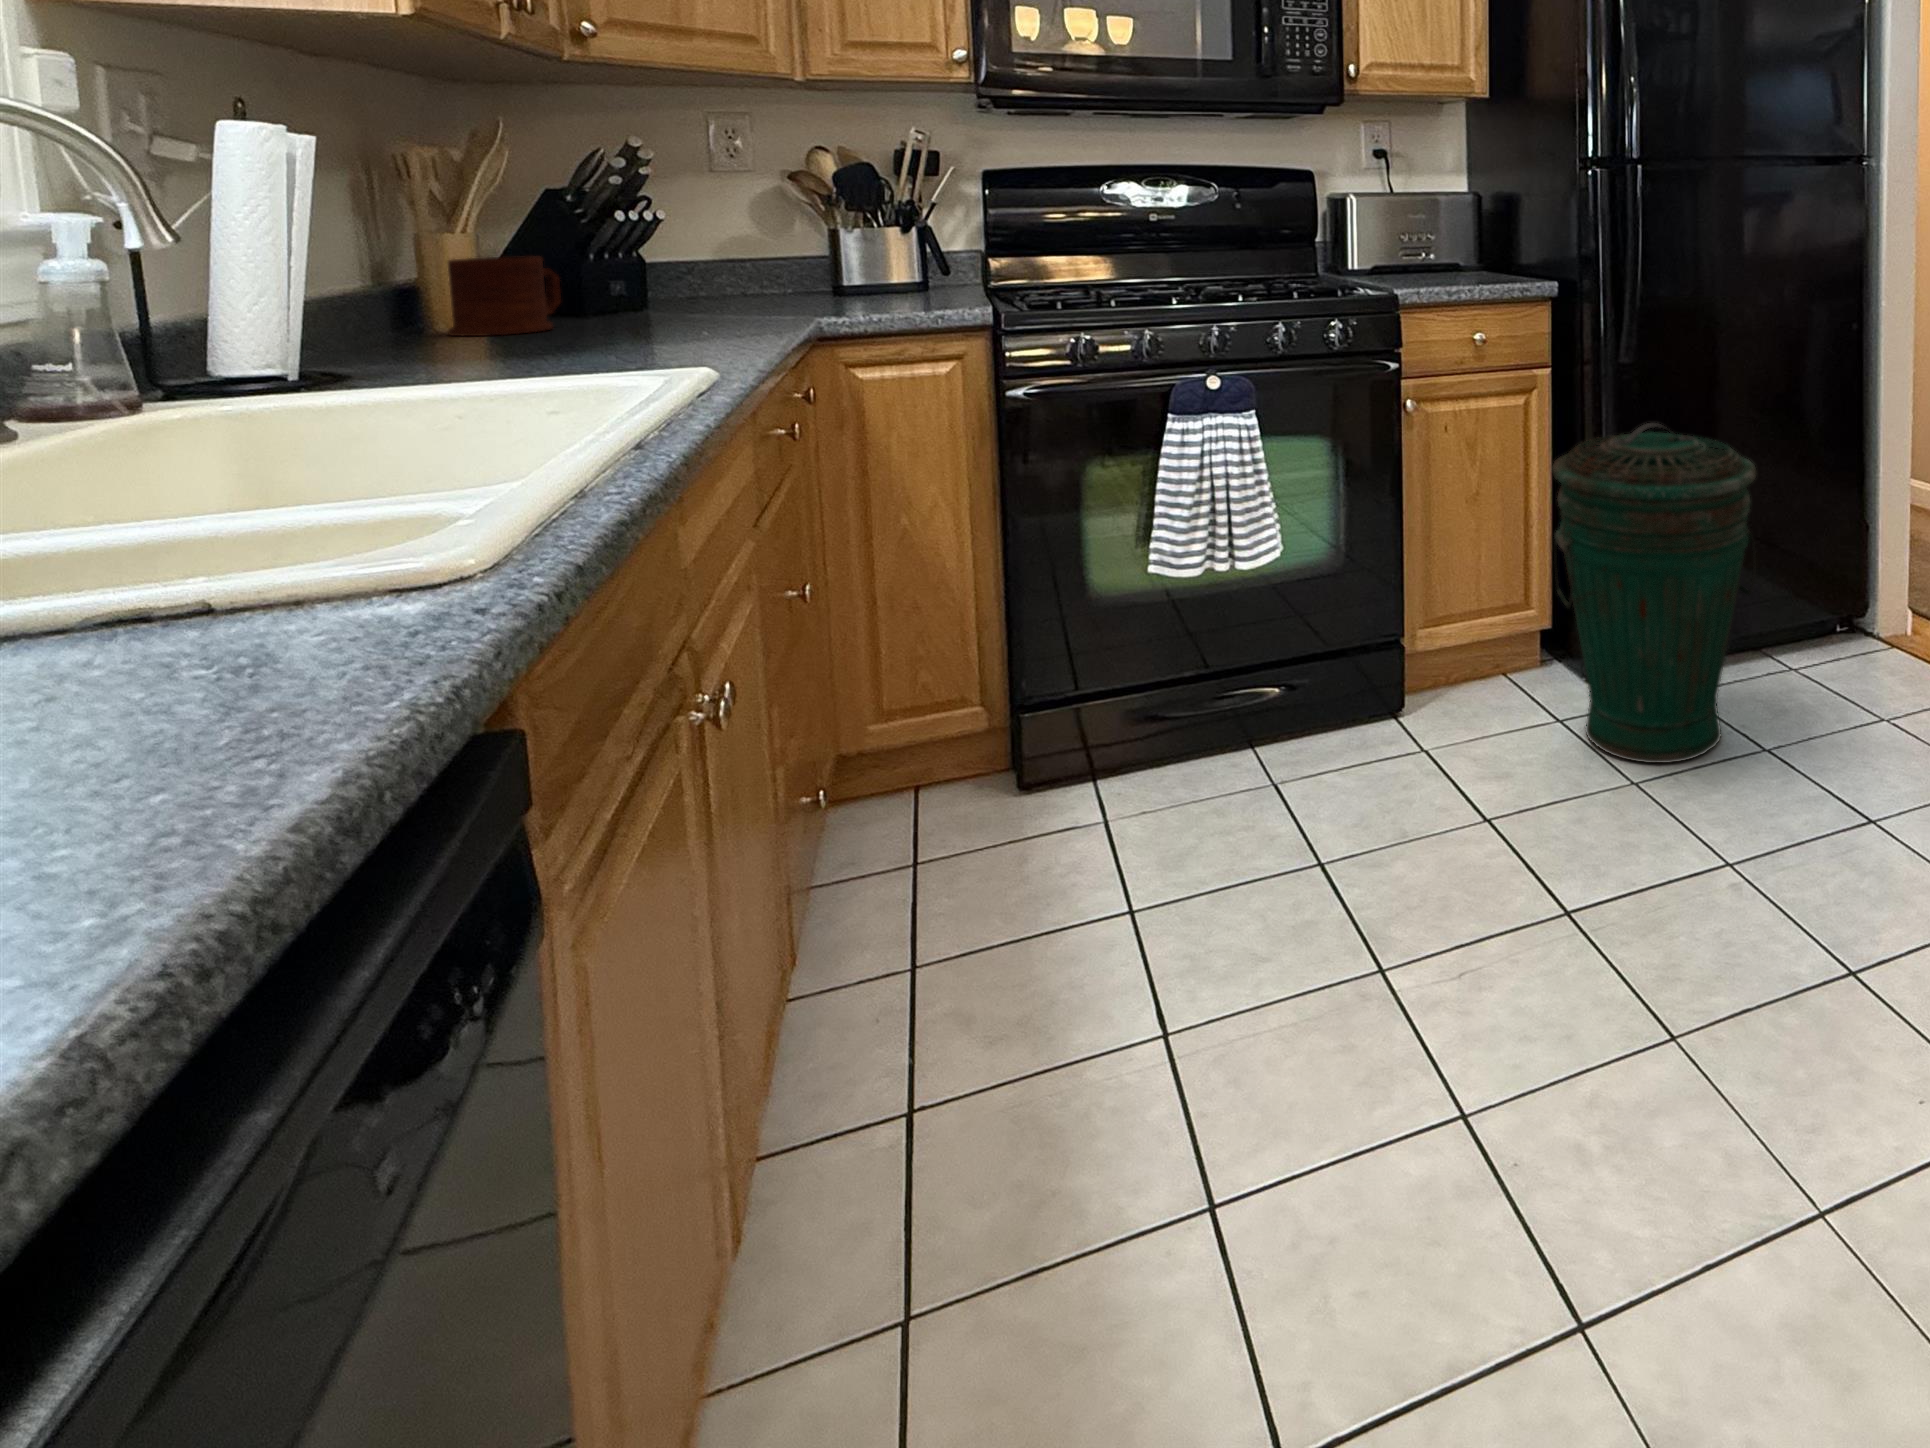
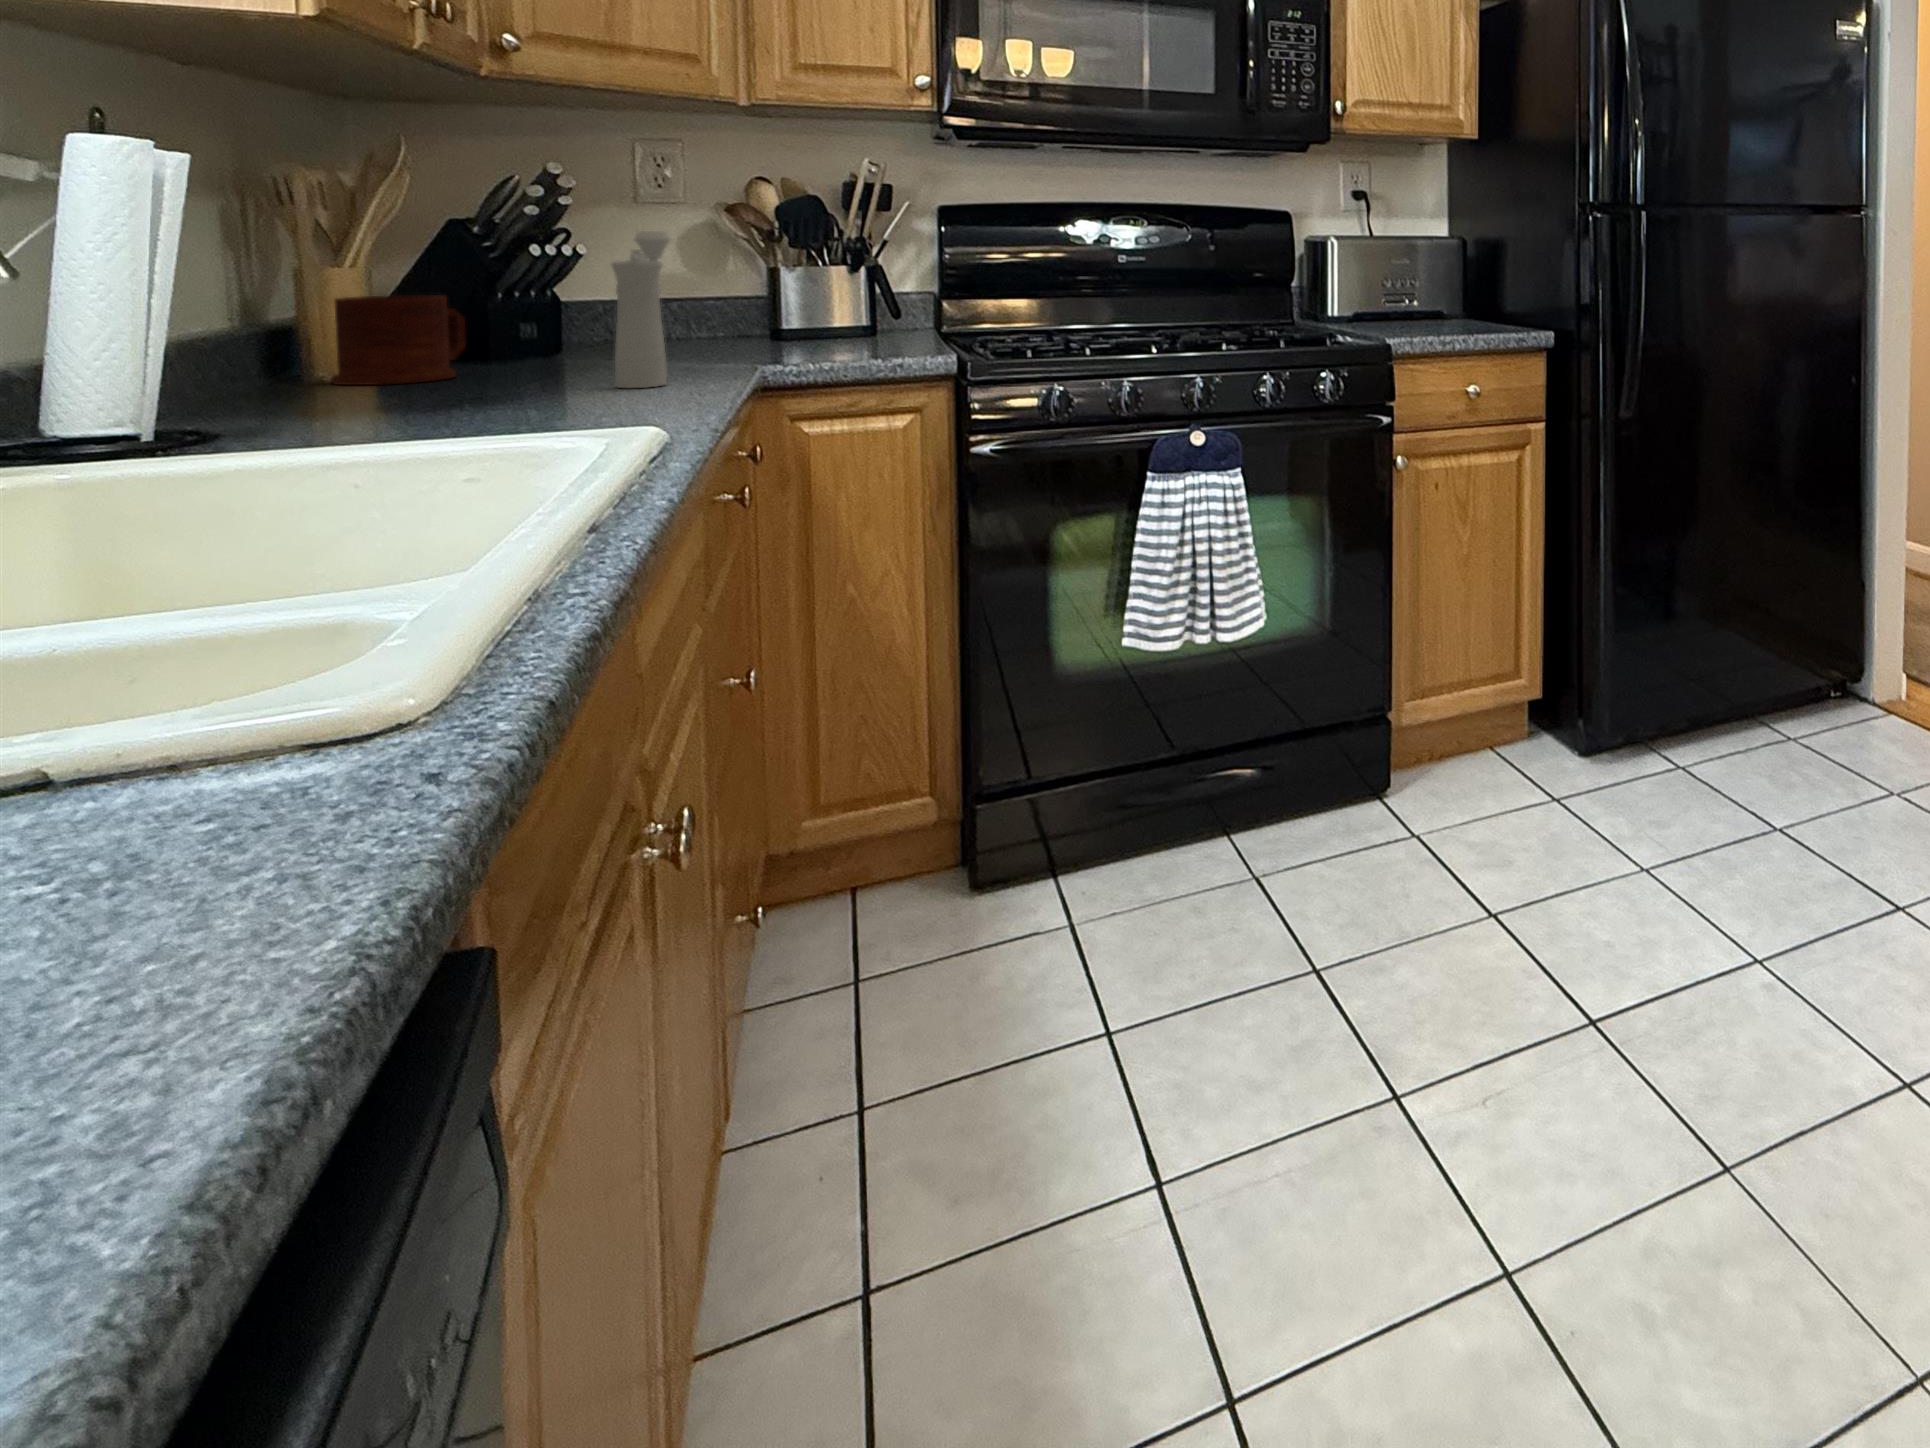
pepper mill: none [678,197,733,337] -> present [611,231,671,388]
trash can: present [1552,423,1756,763] -> none [1555,481,1770,844]

